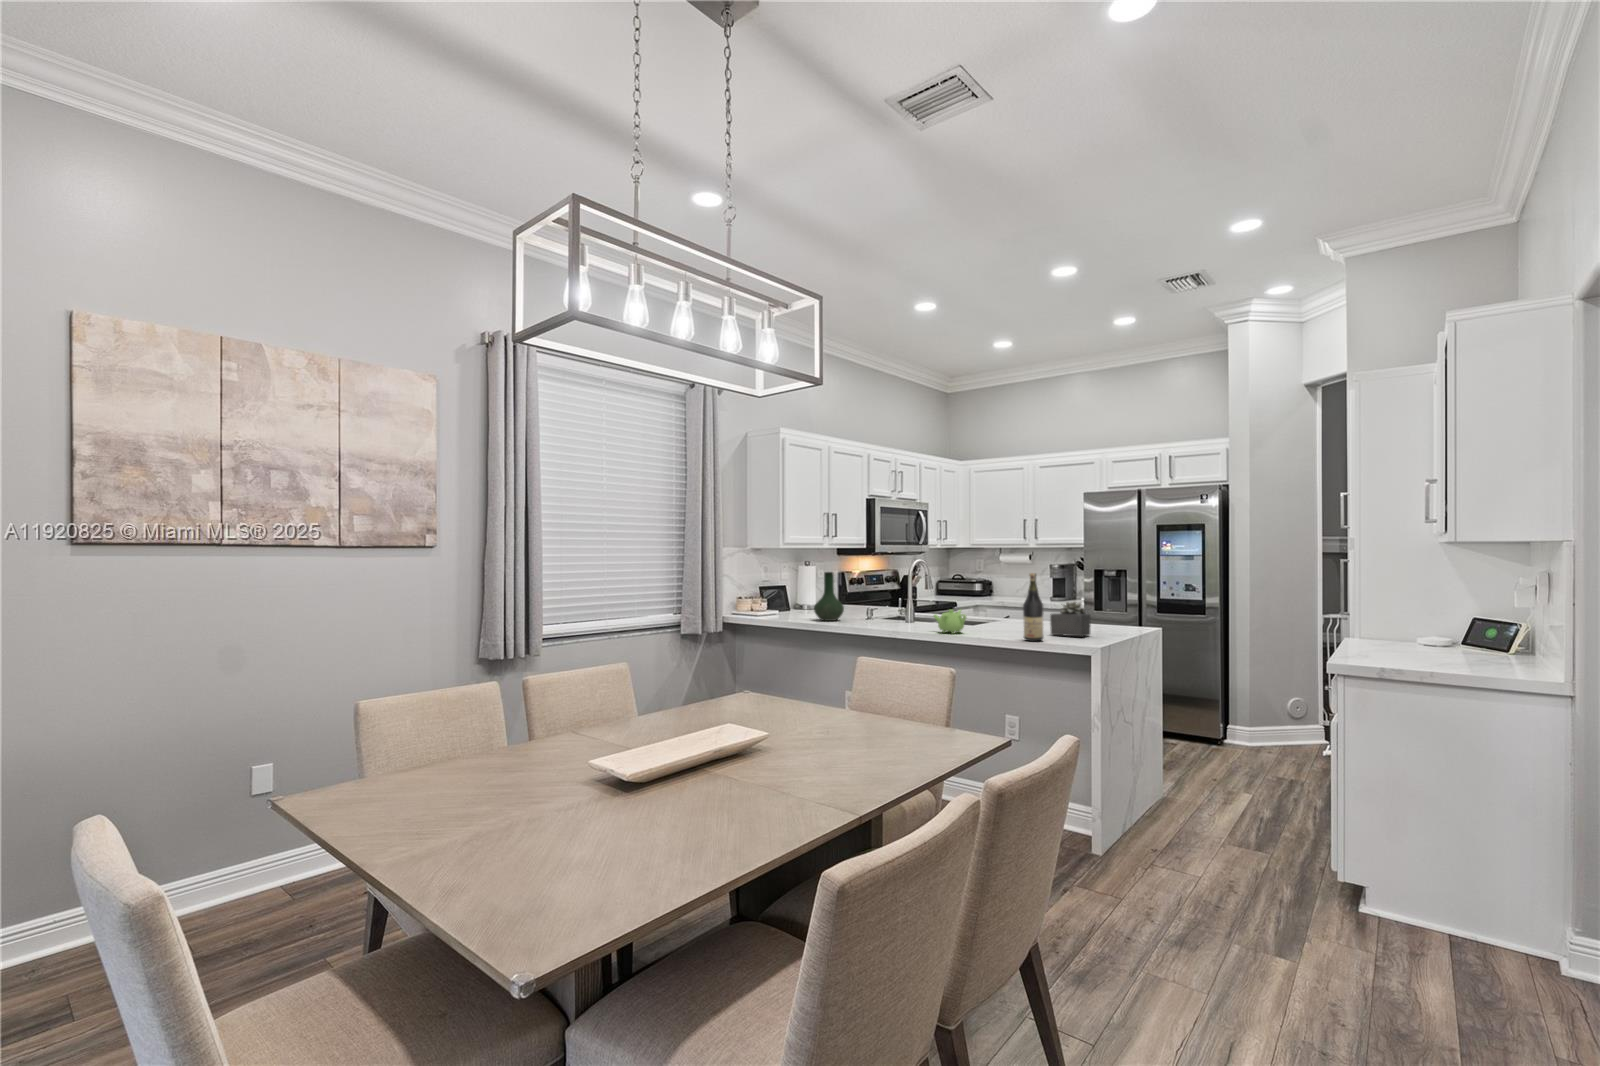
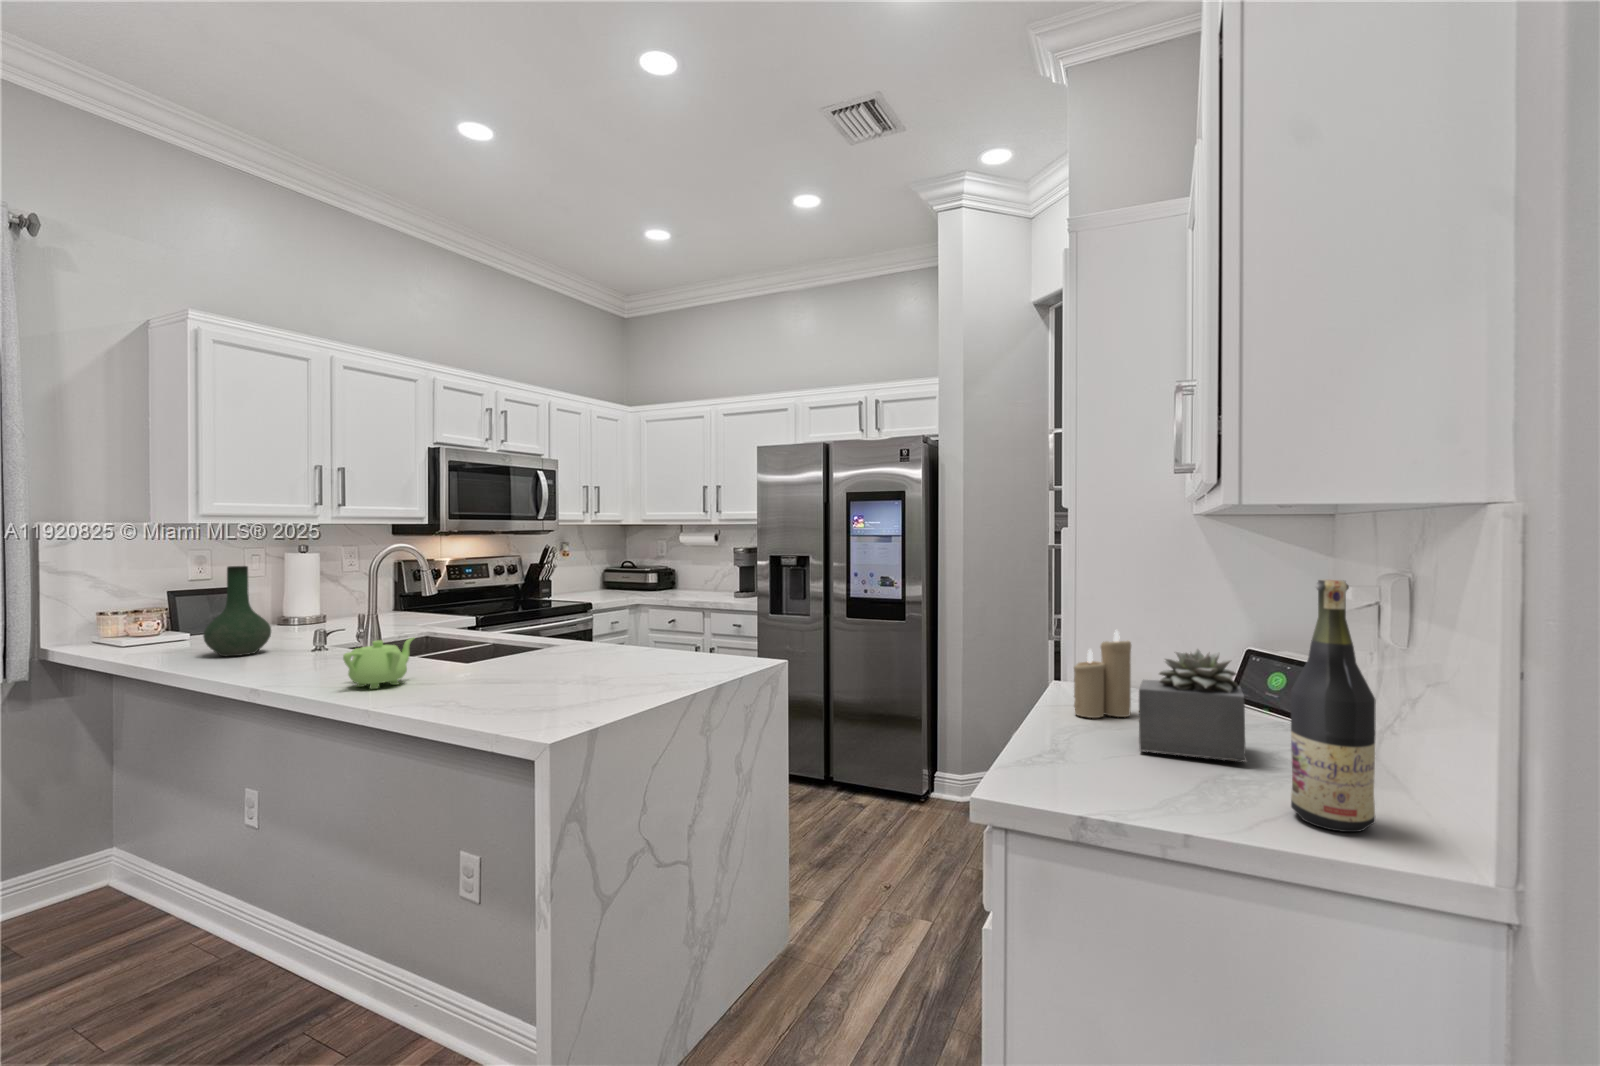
wine bottle: present [1023,573,1044,641] -> present [1291,580,1376,832]
succulent plant: present [1050,602,1090,636] -> present [1139,649,1247,762]
candle: none [1369,605,1403,648] -> present [1074,630,1131,718]

